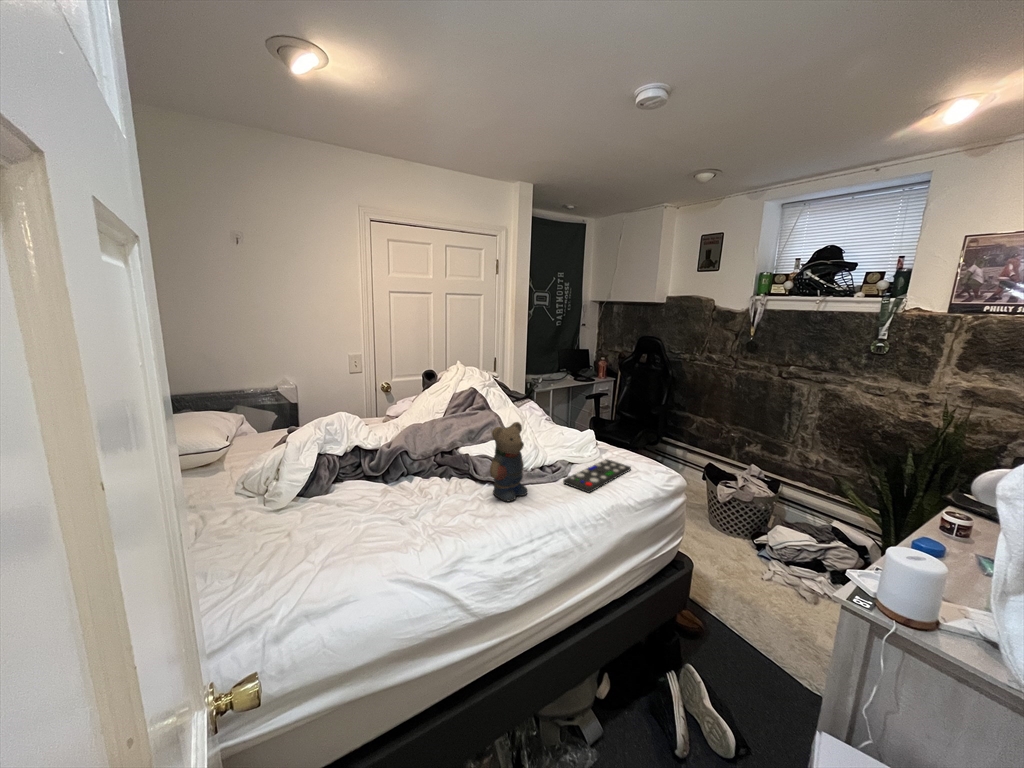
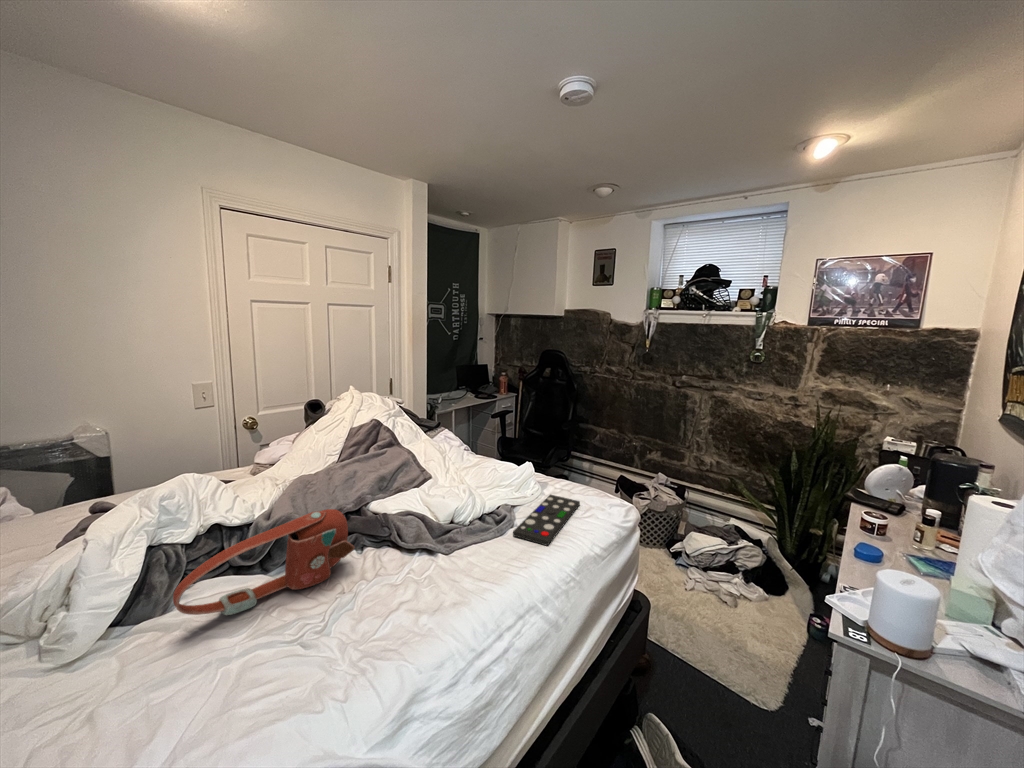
teddy bear: present [490,422,527,501] -> none [427,469,475,578]
handbag: none [333,442,442,499] -> present [173,509,355,615]

